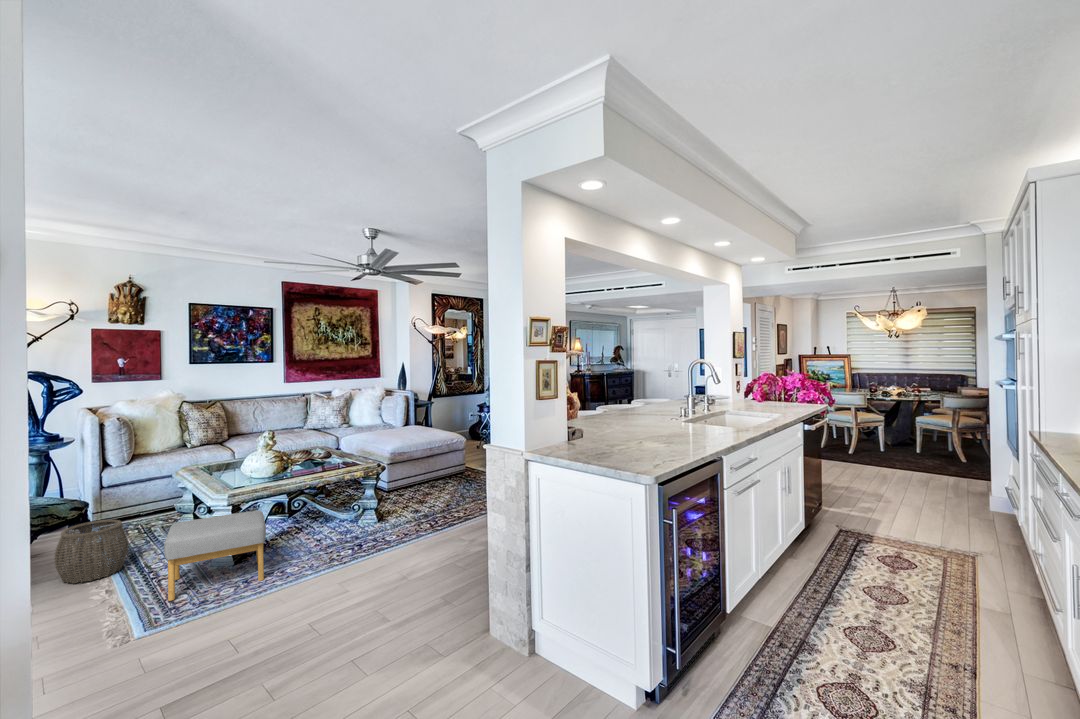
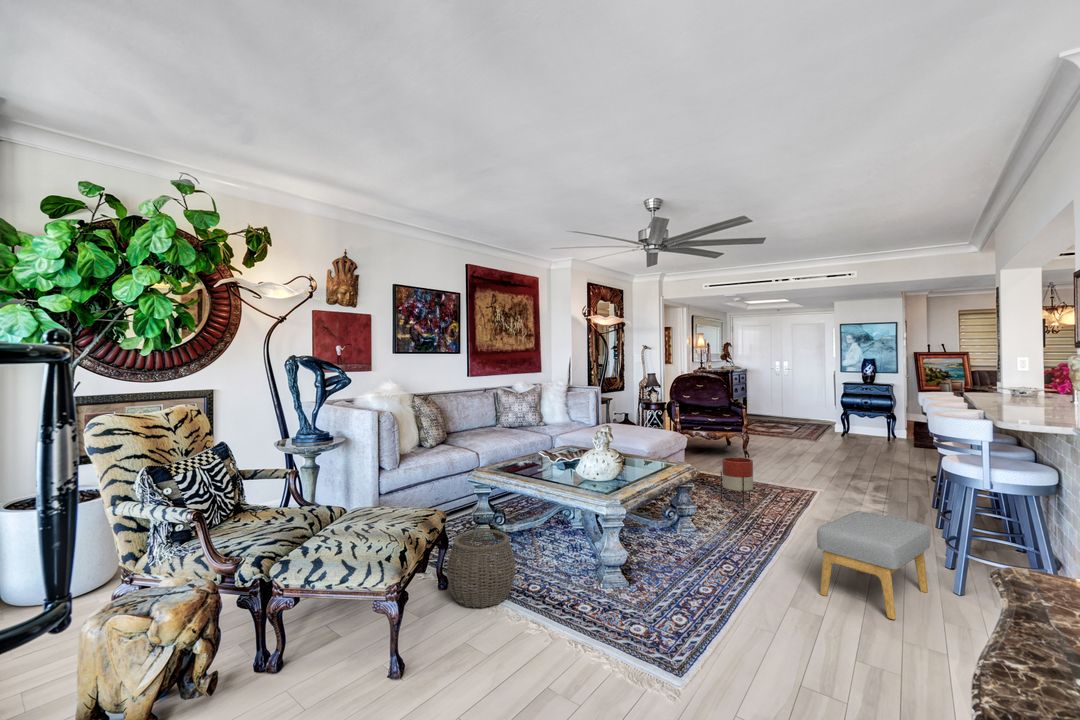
planter: none [440,460,468,506] -> present [721,457,753,508]
footstool: present [164,511,266,601] -> present [817,511,930,619]

